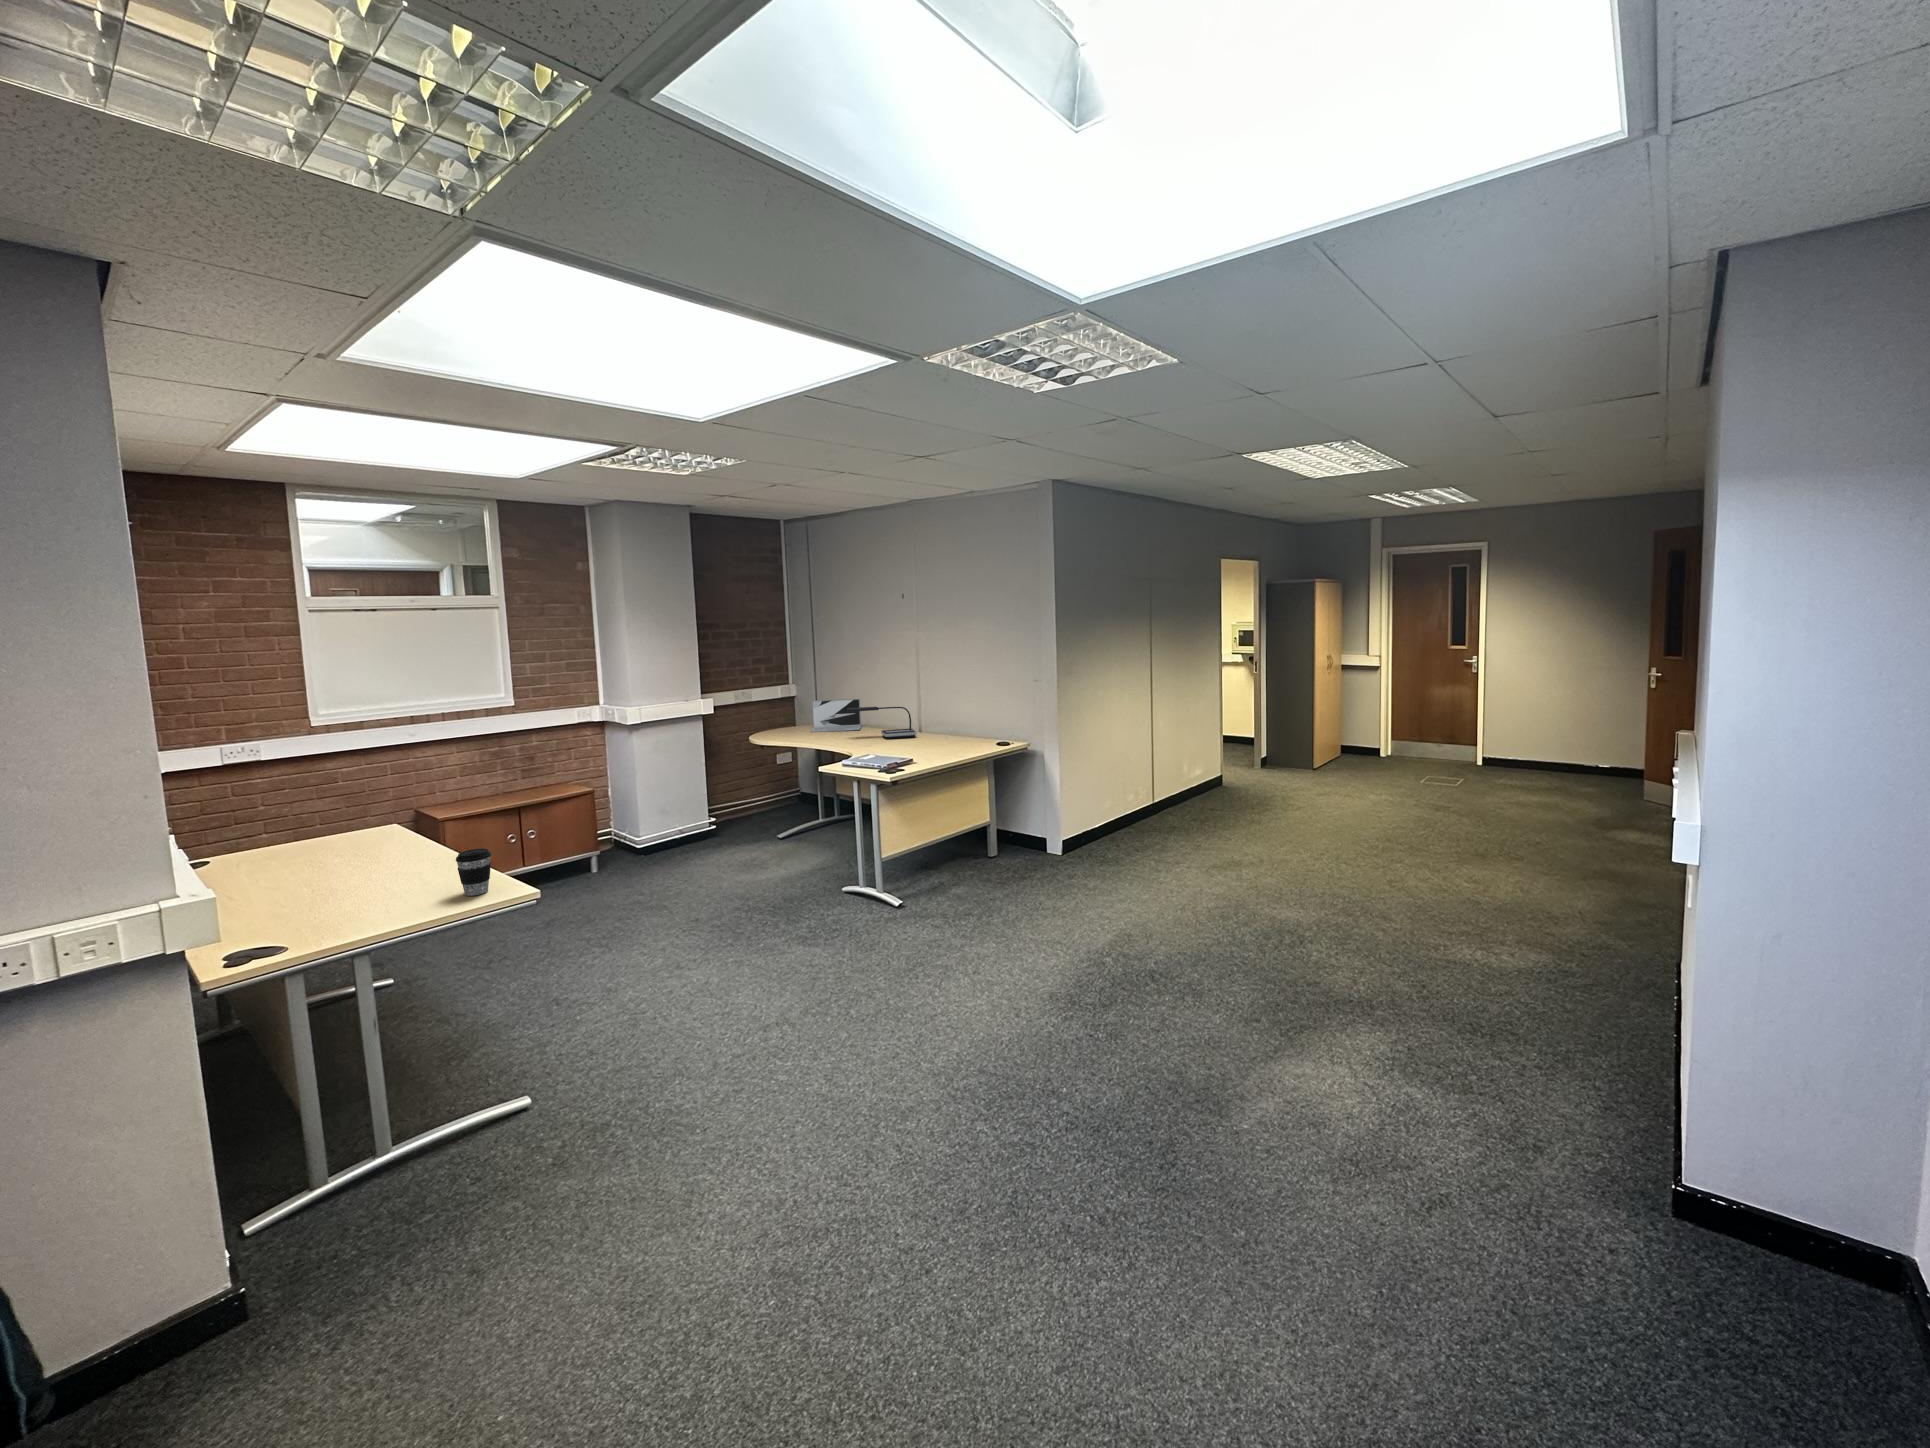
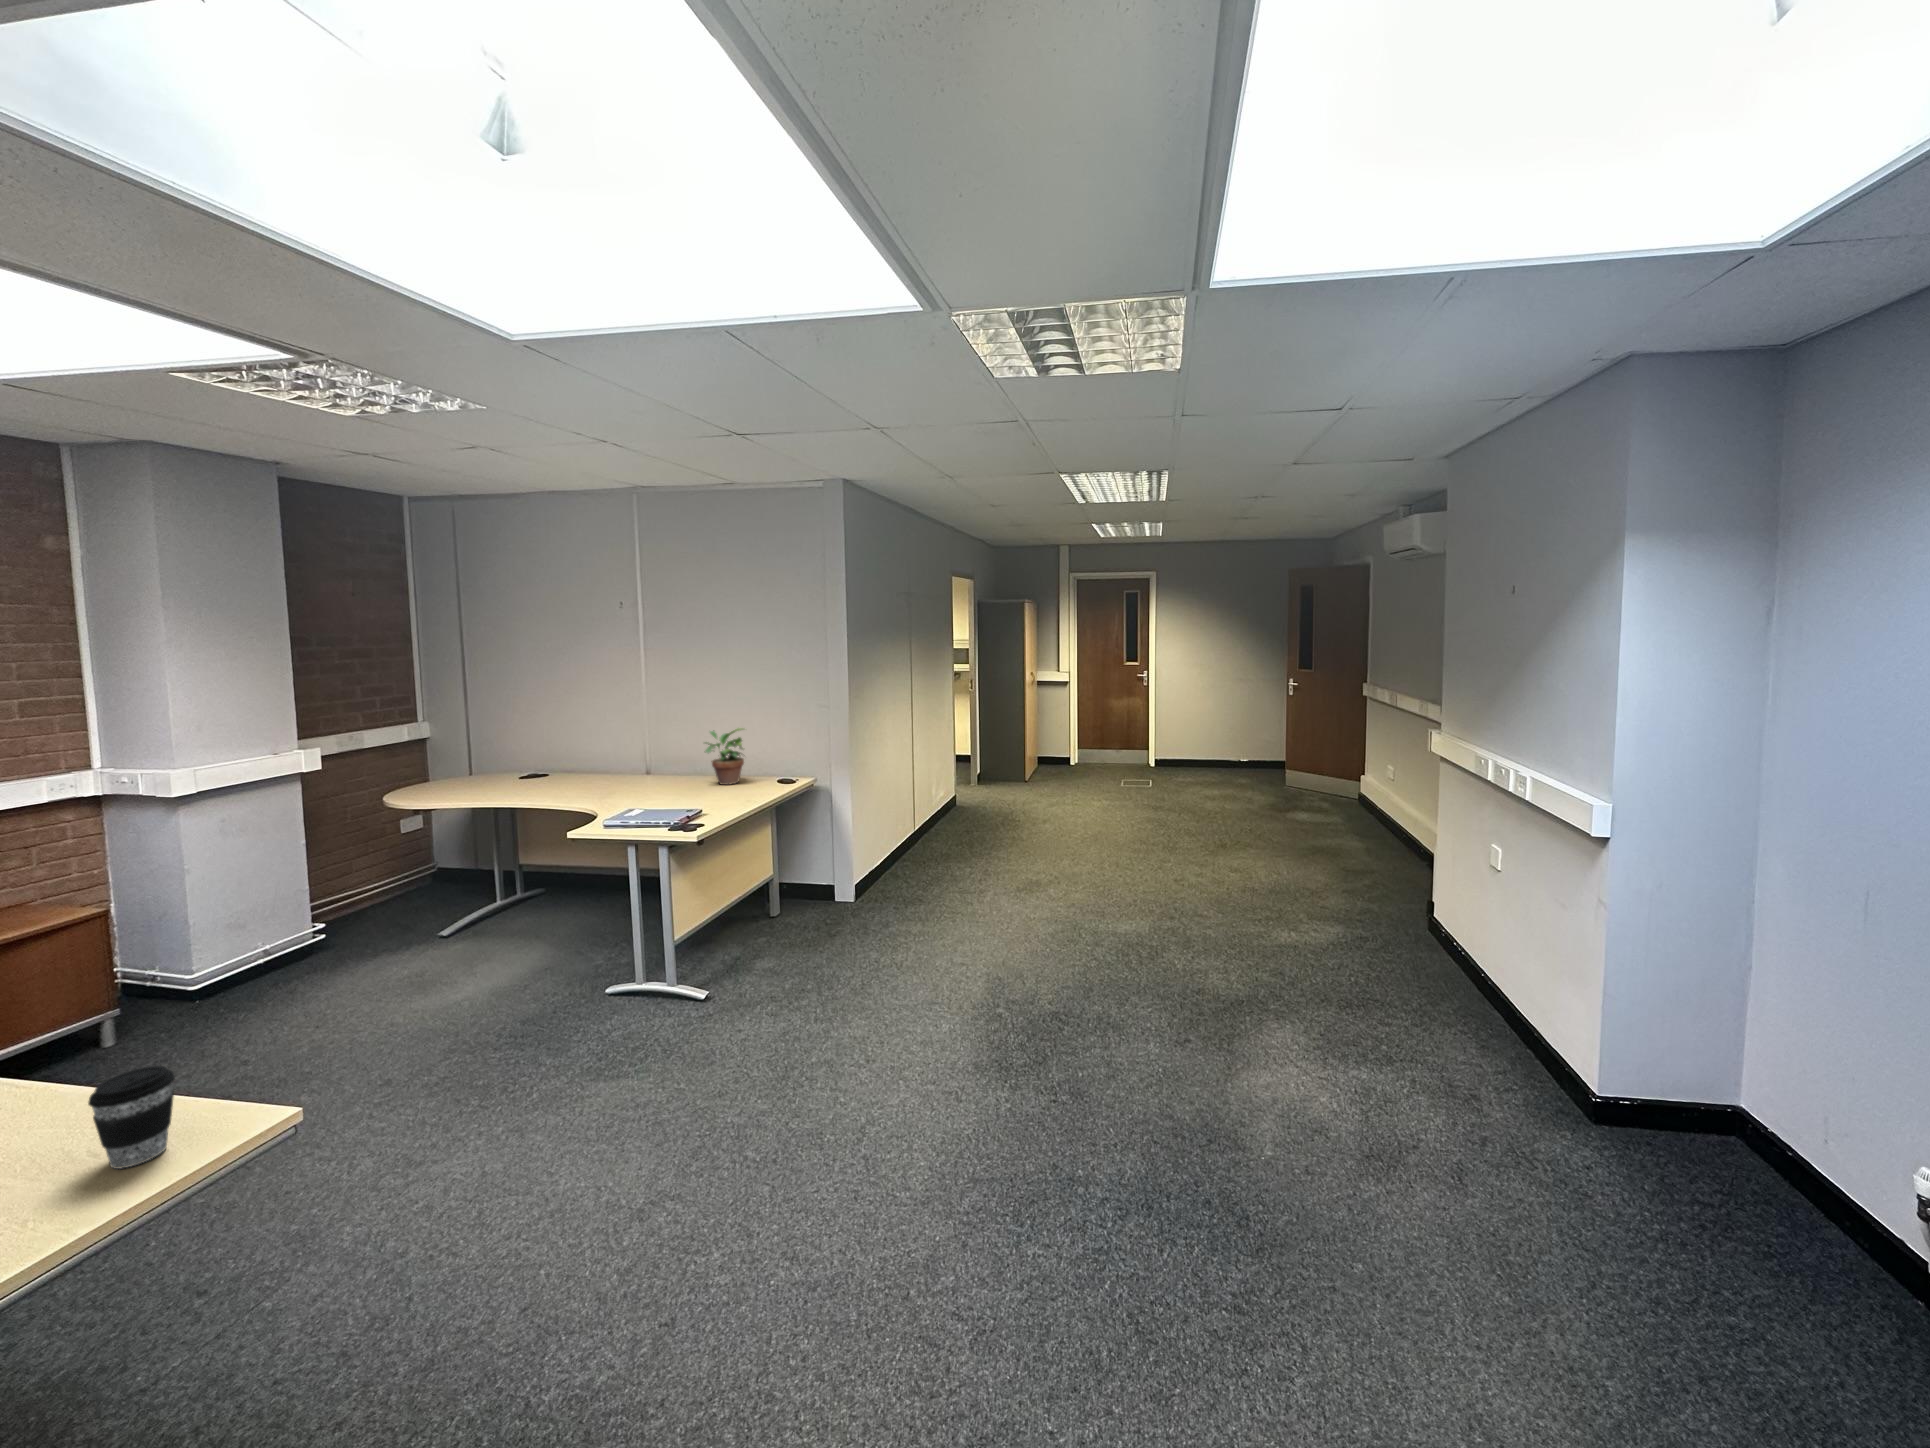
potted plant: none [938,696,972,744] -> present [705,728,744,785]
laptop: present [810,699,861,732] -> none [490,737,569,785]
desk lamp: present [847,707,916,739] -> none [566,744,664,785]

